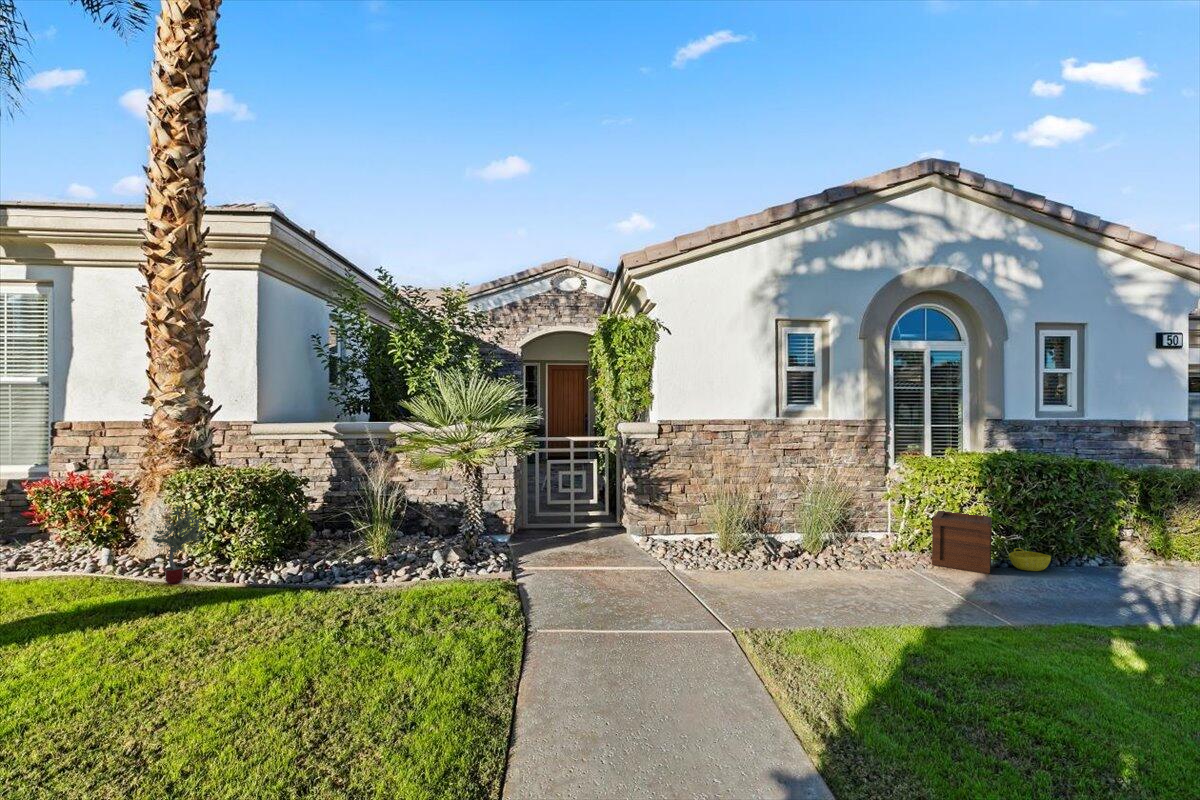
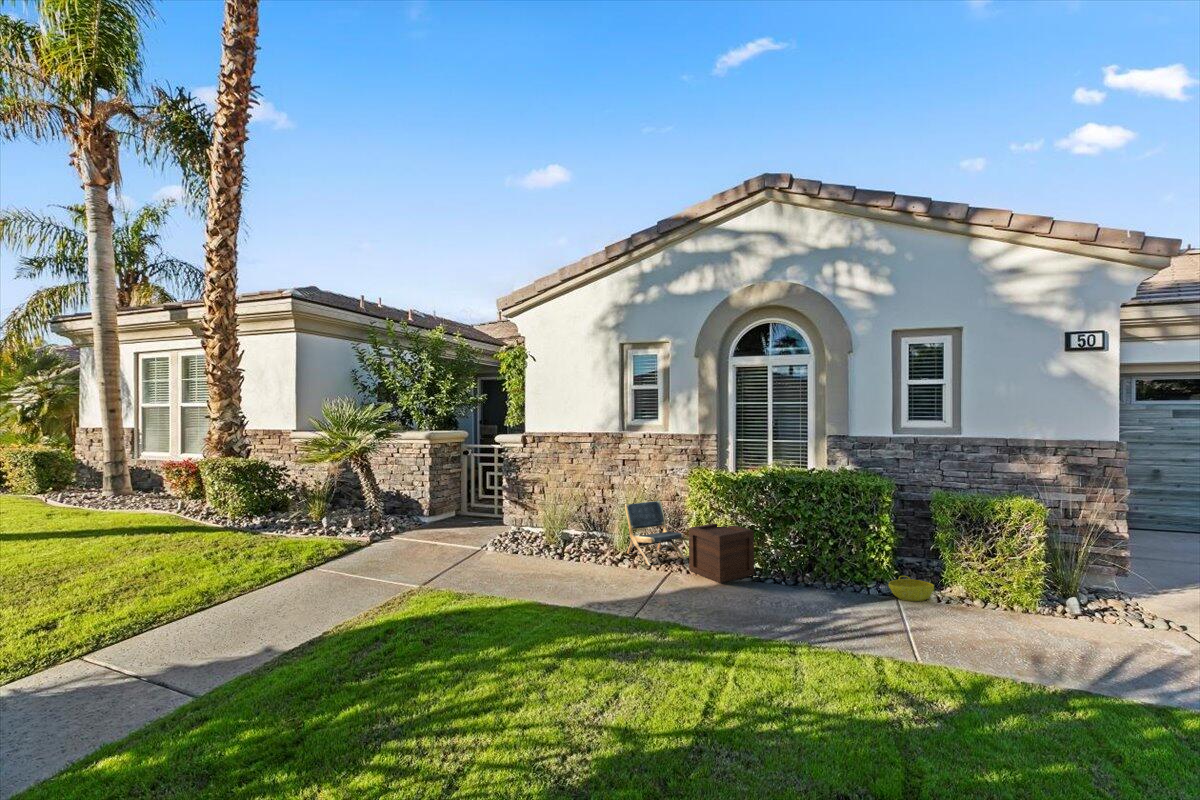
lounge chair: none [826,492,897,564] -> present [625,500,686,565]
potted tree: present [152,506,206,584] -> none [188,486,218,532]
basket: present [1009,548,1051,571] -> present [889,576,934,601]

